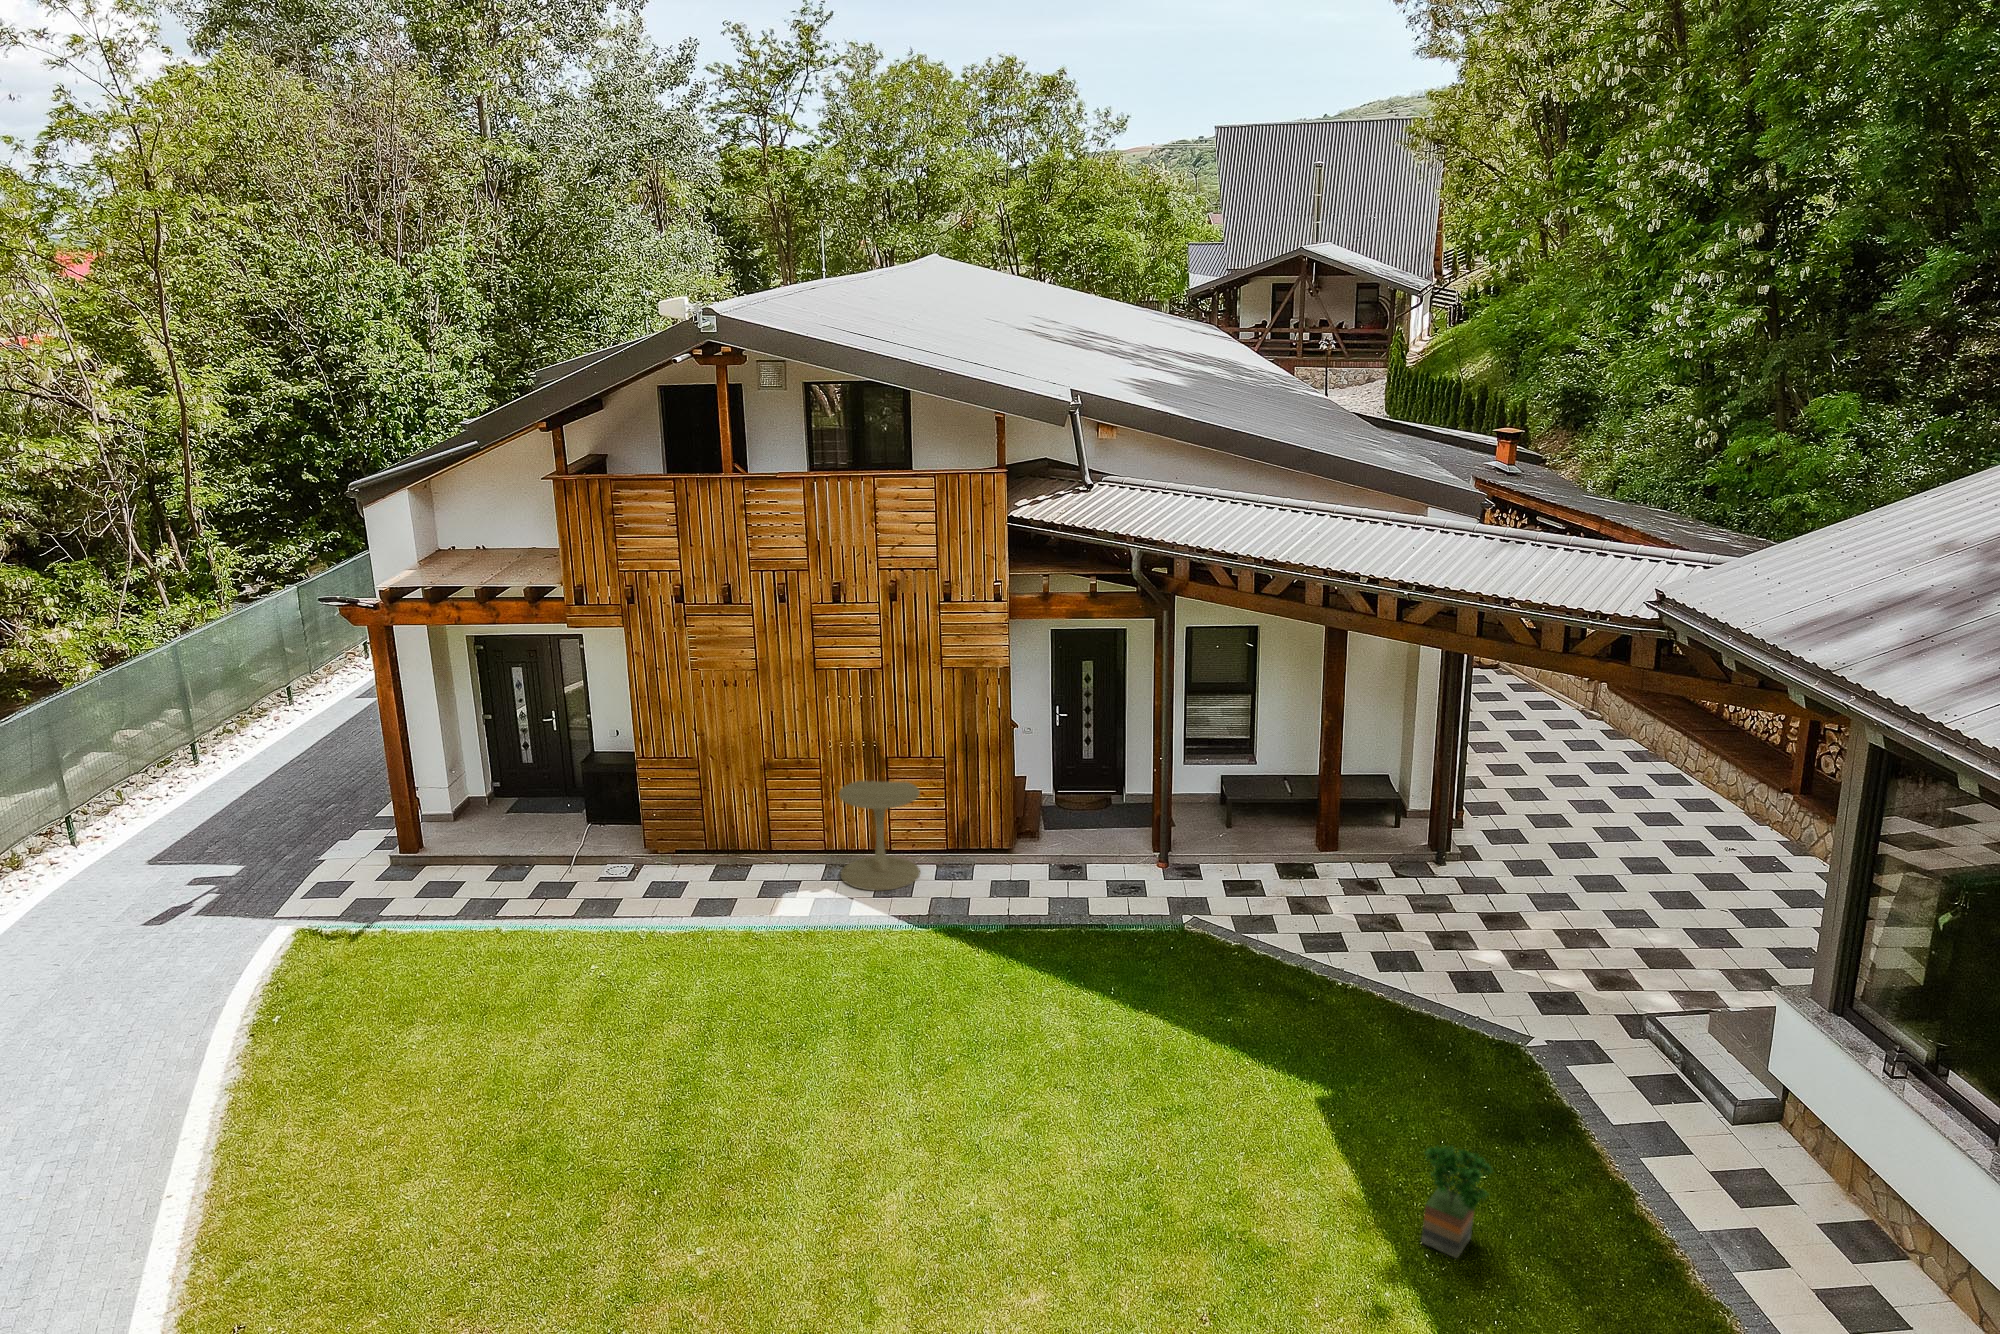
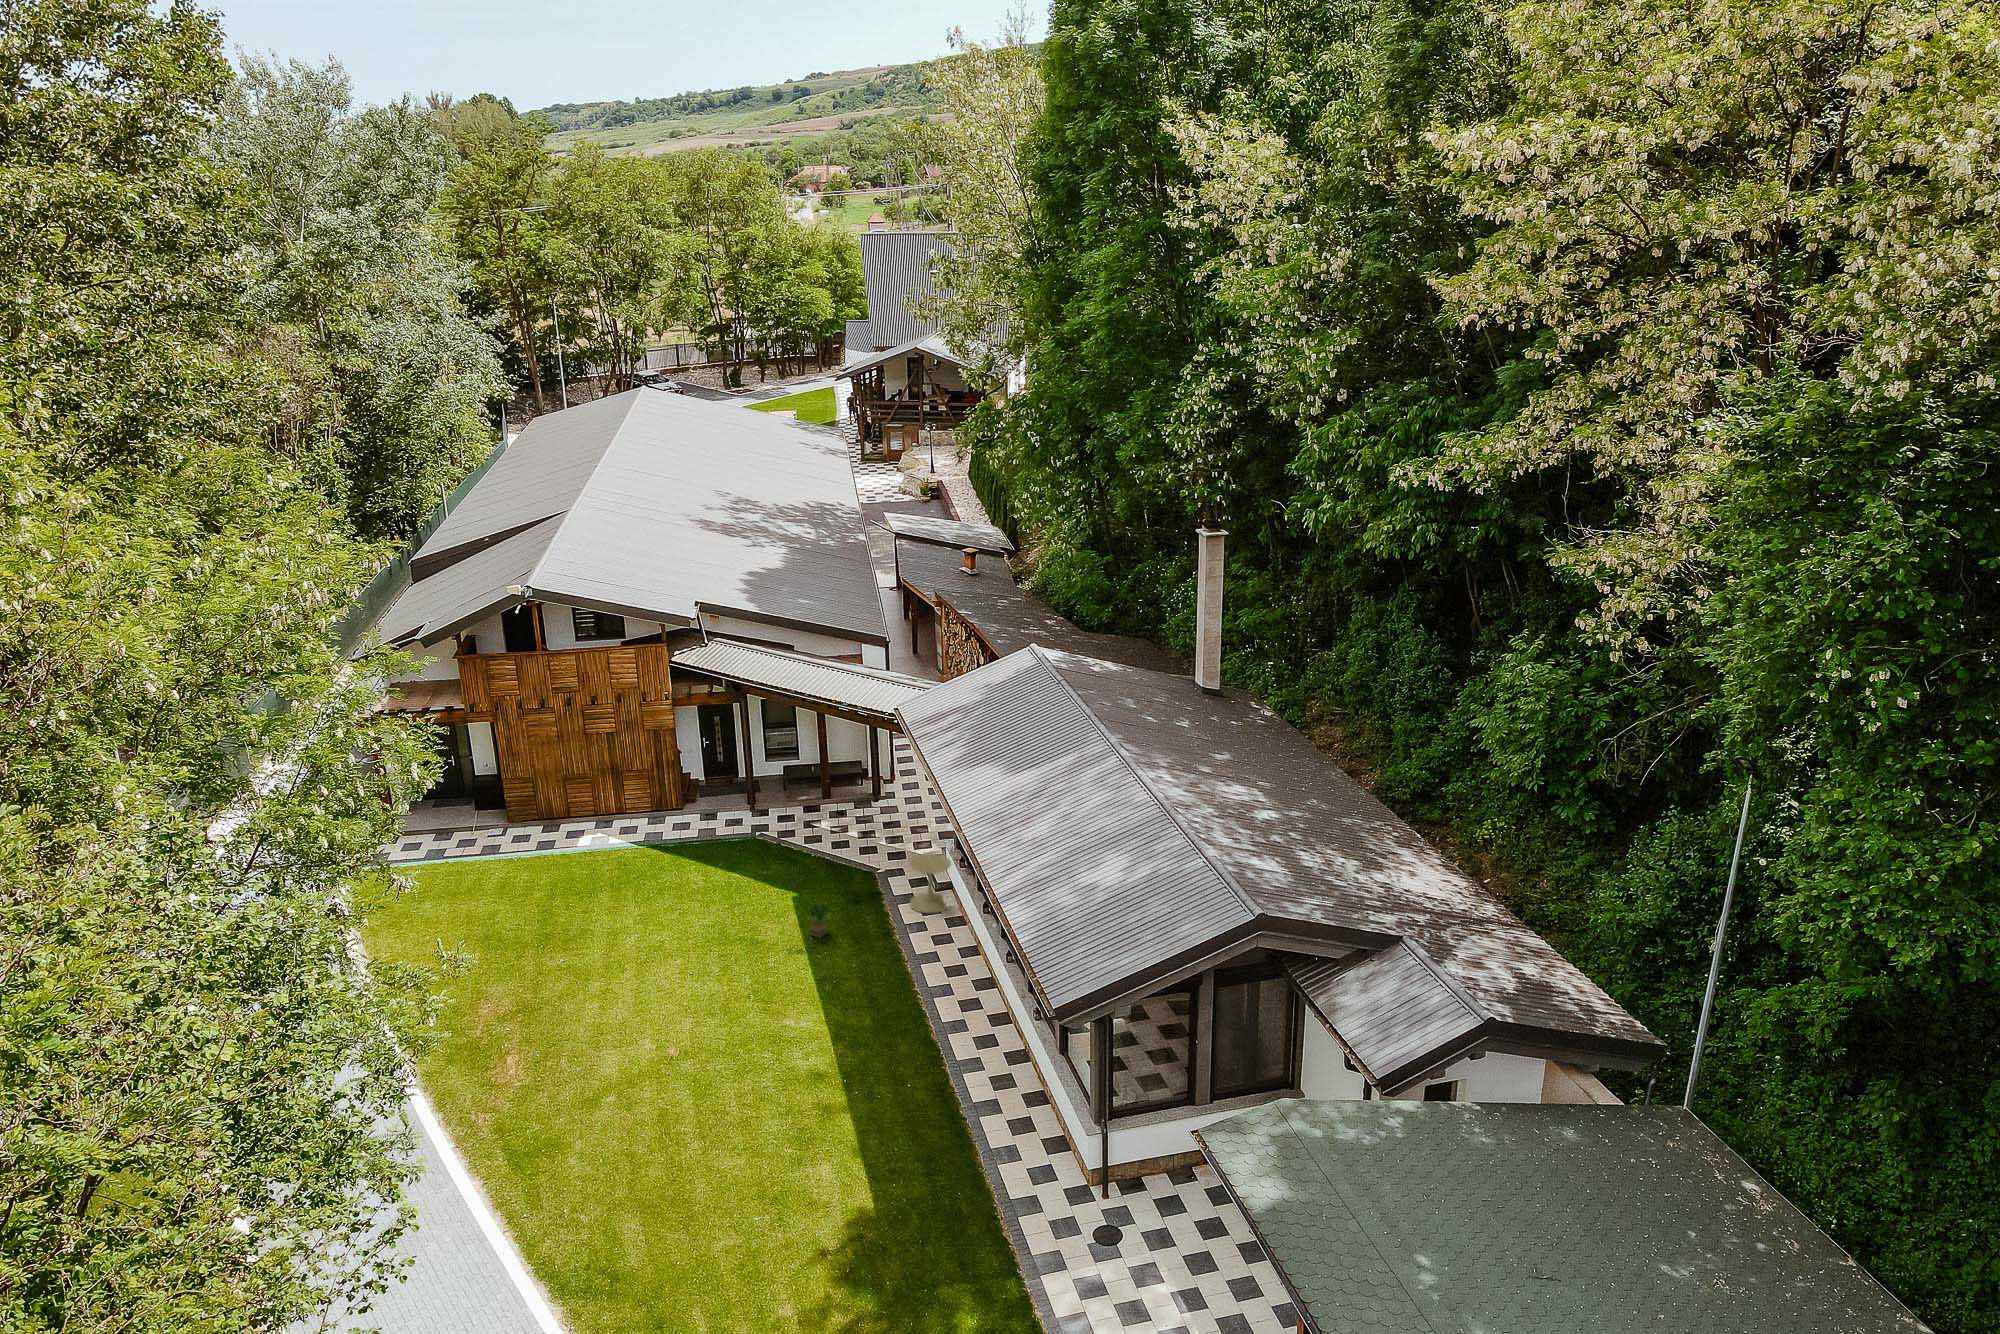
pedestal table: present [839,781,920,891] -> present [910,854,951,913]

